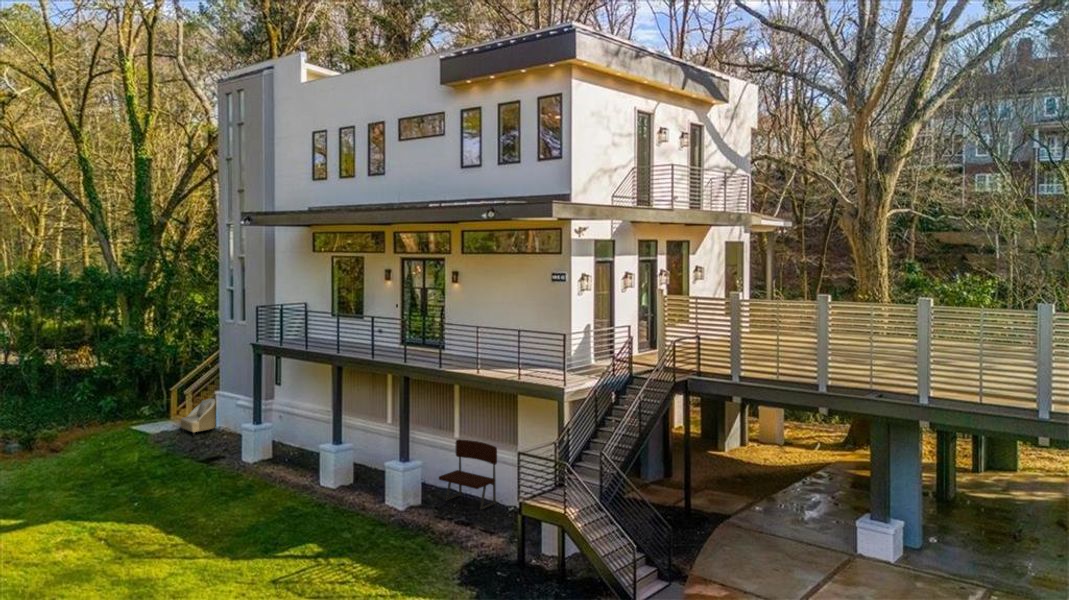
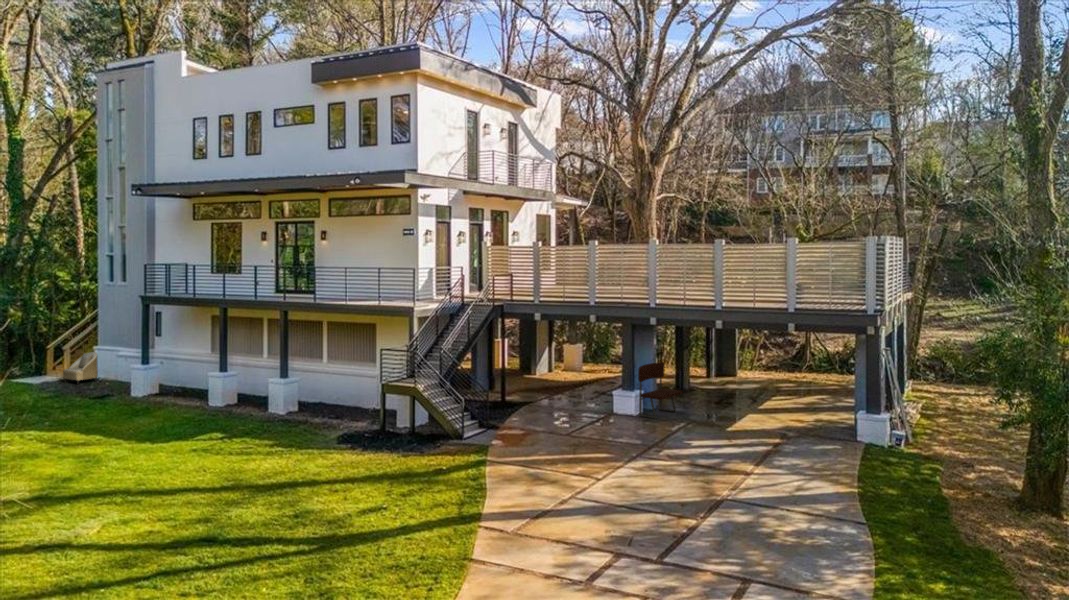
bench: present [439,439,497,510] -> present [638,362,683,419]

